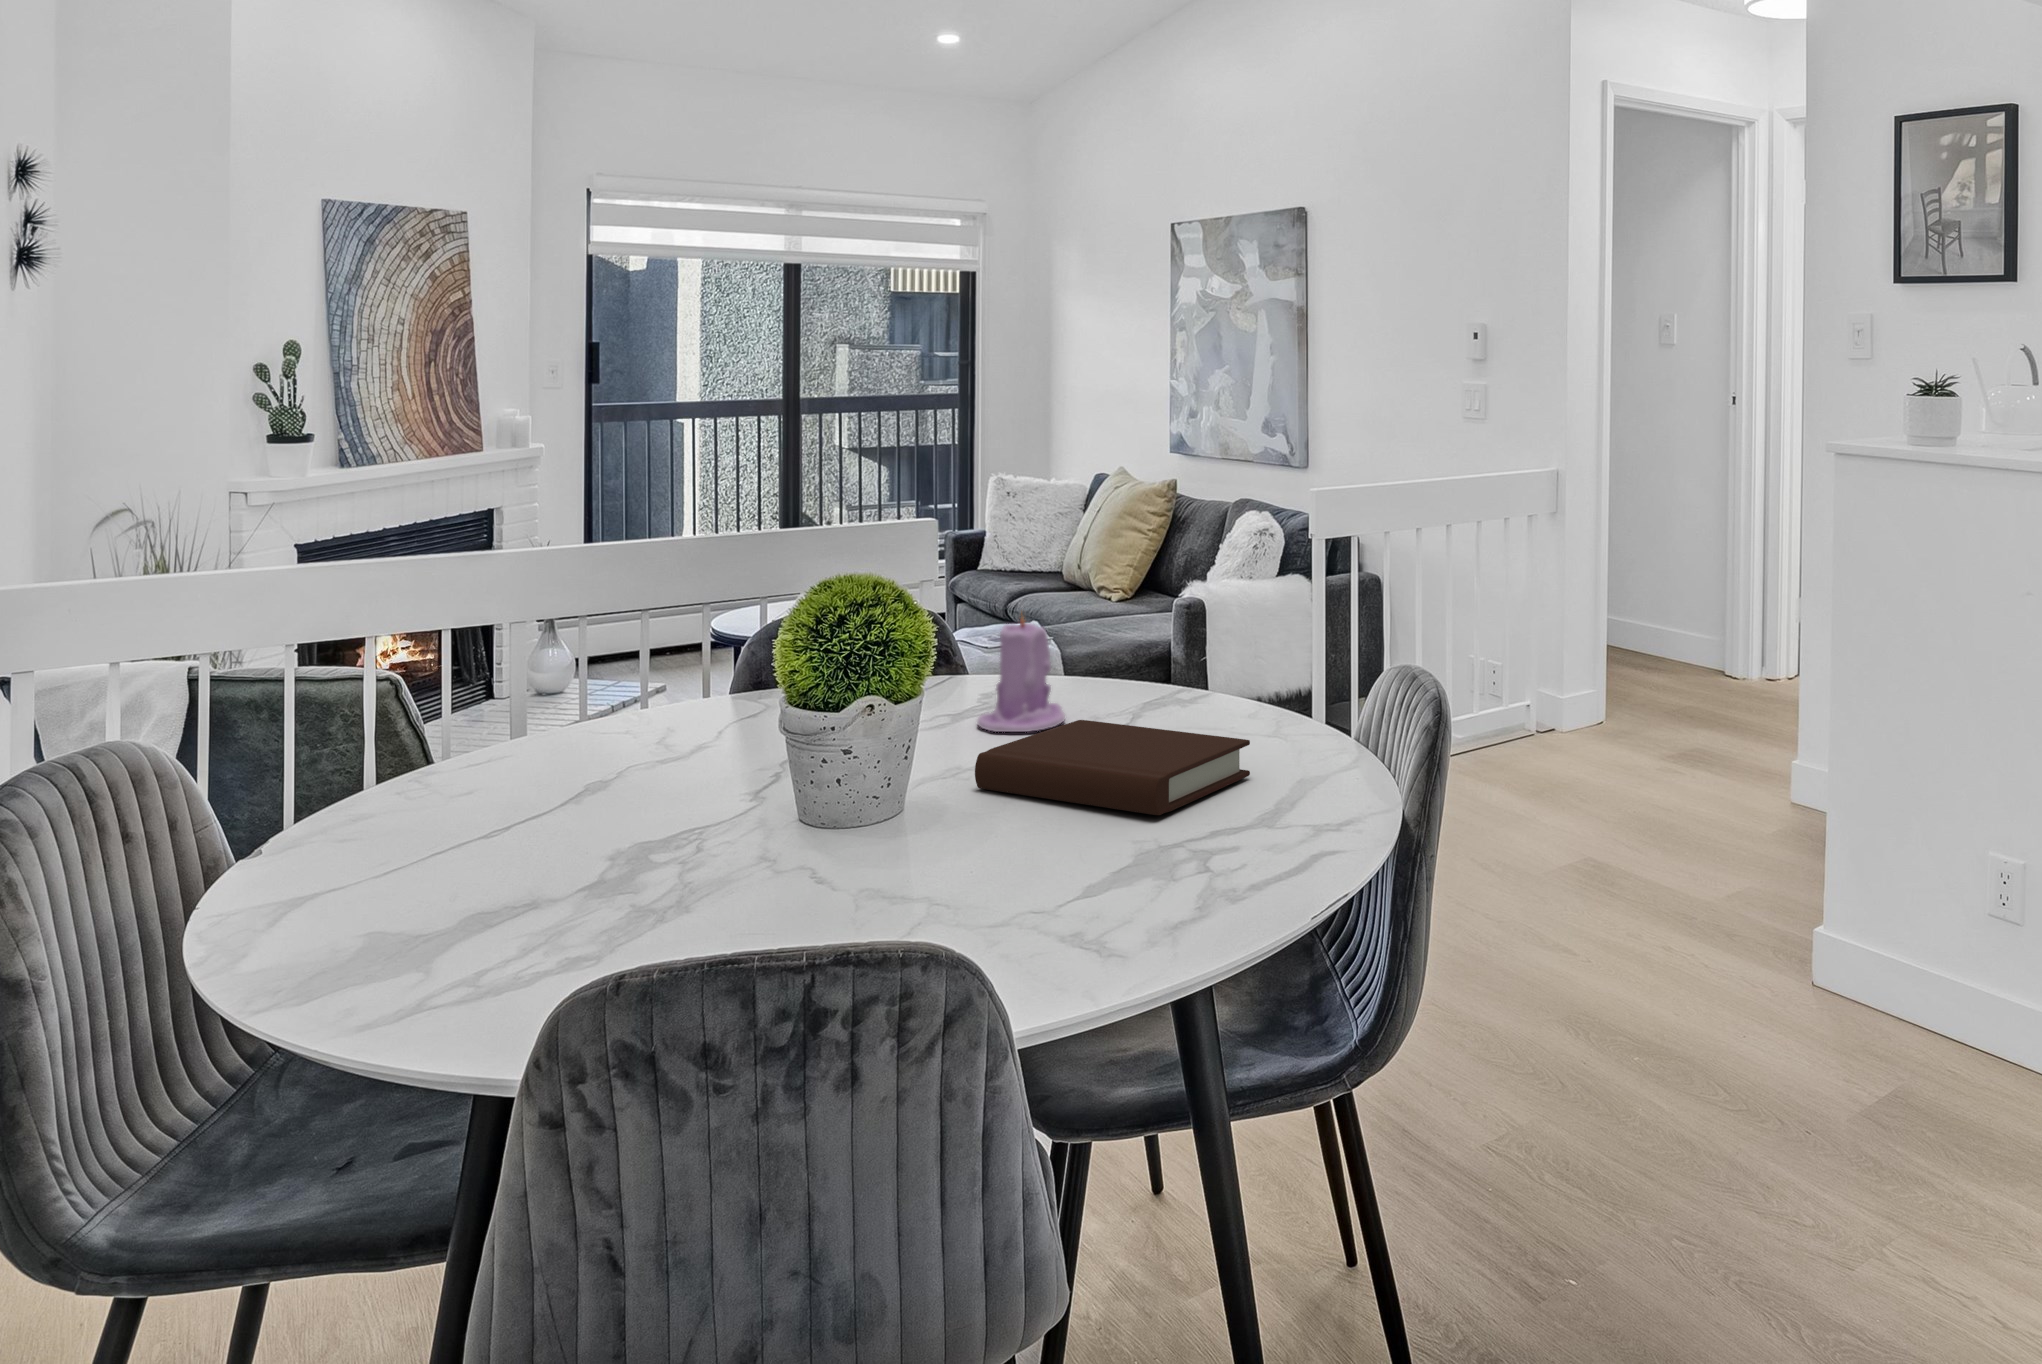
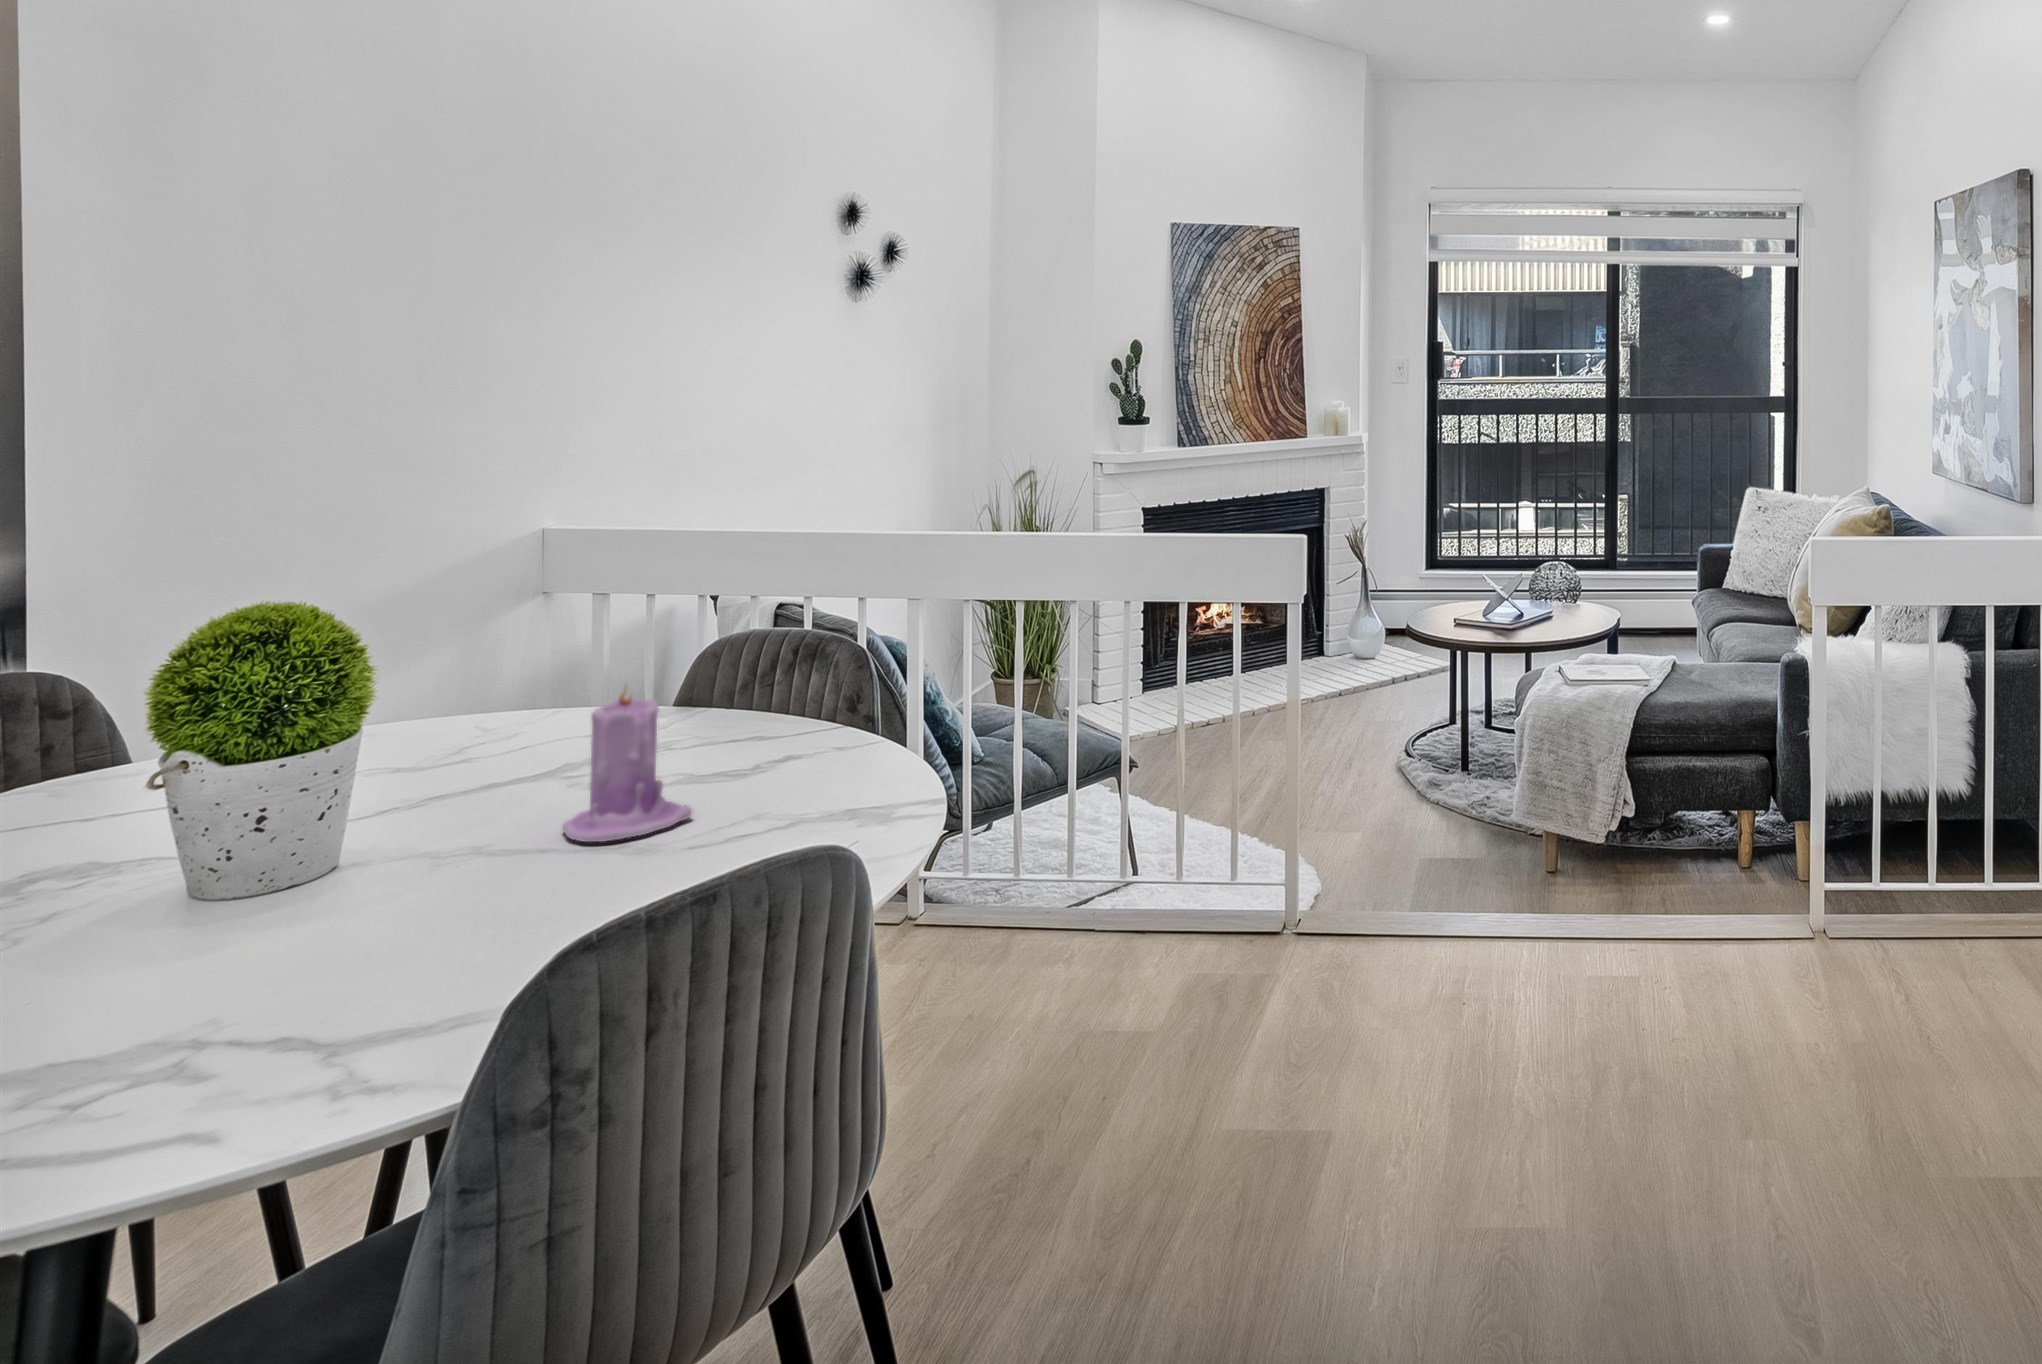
book: present [975,720,1250,815] -> none [113,848,503,1044]

